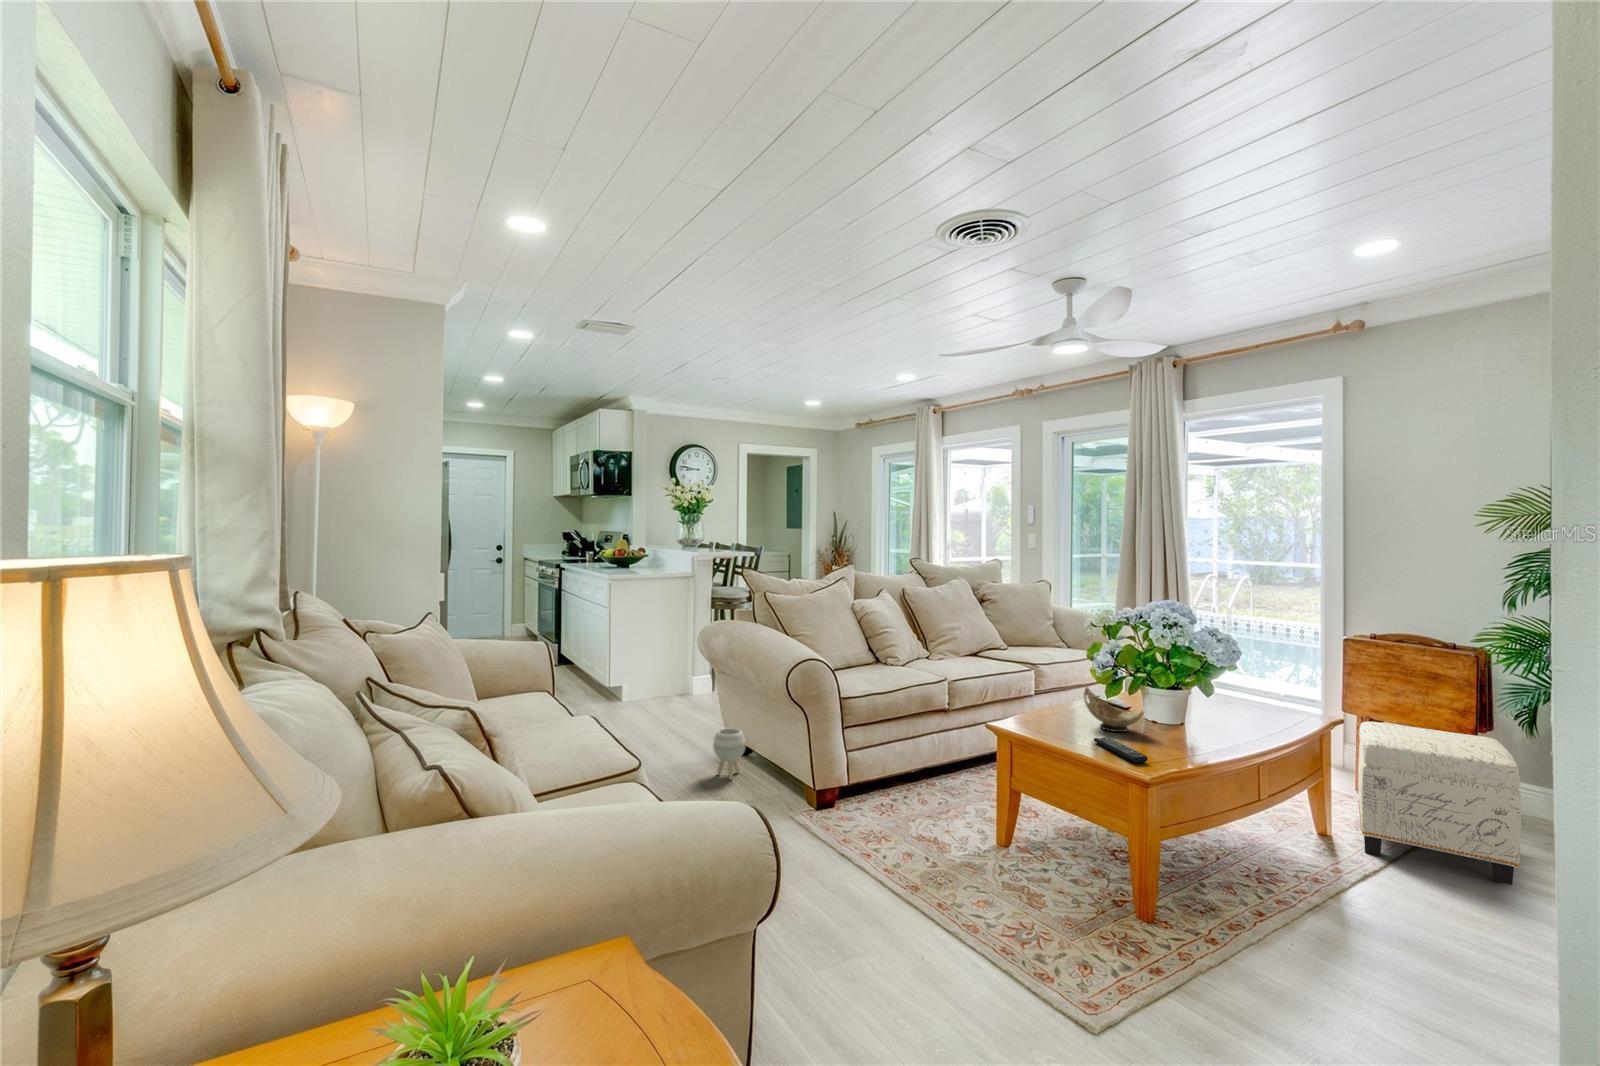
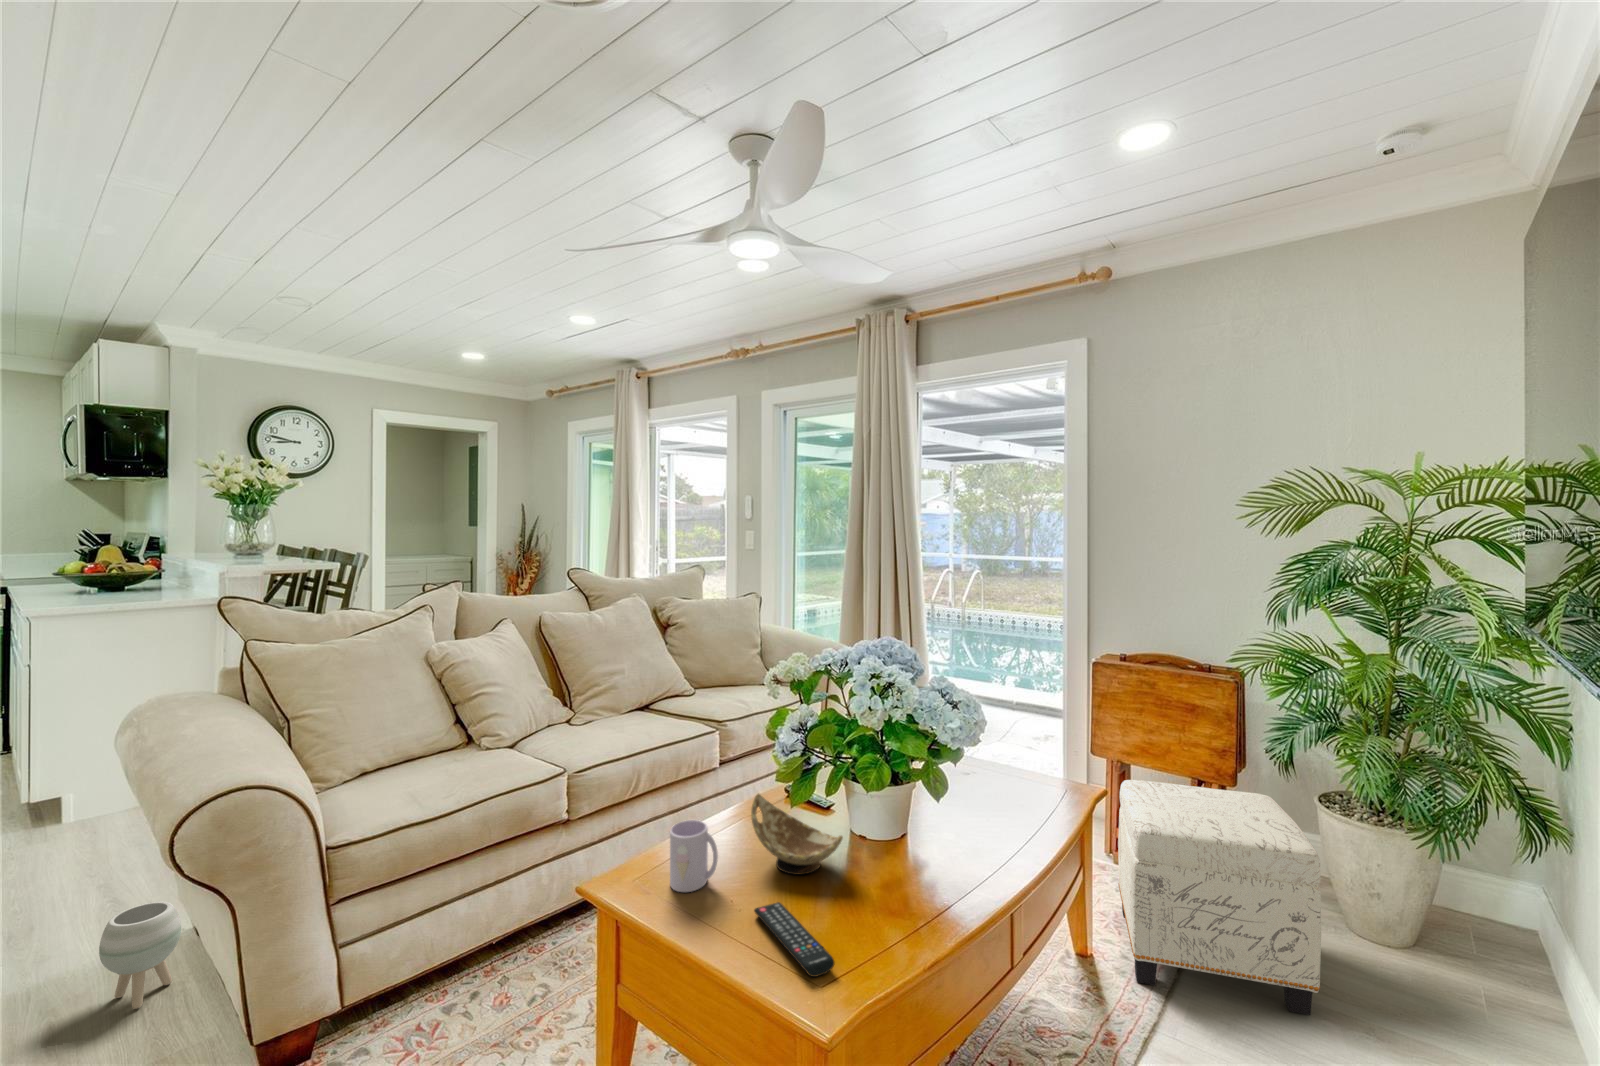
mug: none [1038,695,1067,731] -> present [670,820,718,892]

